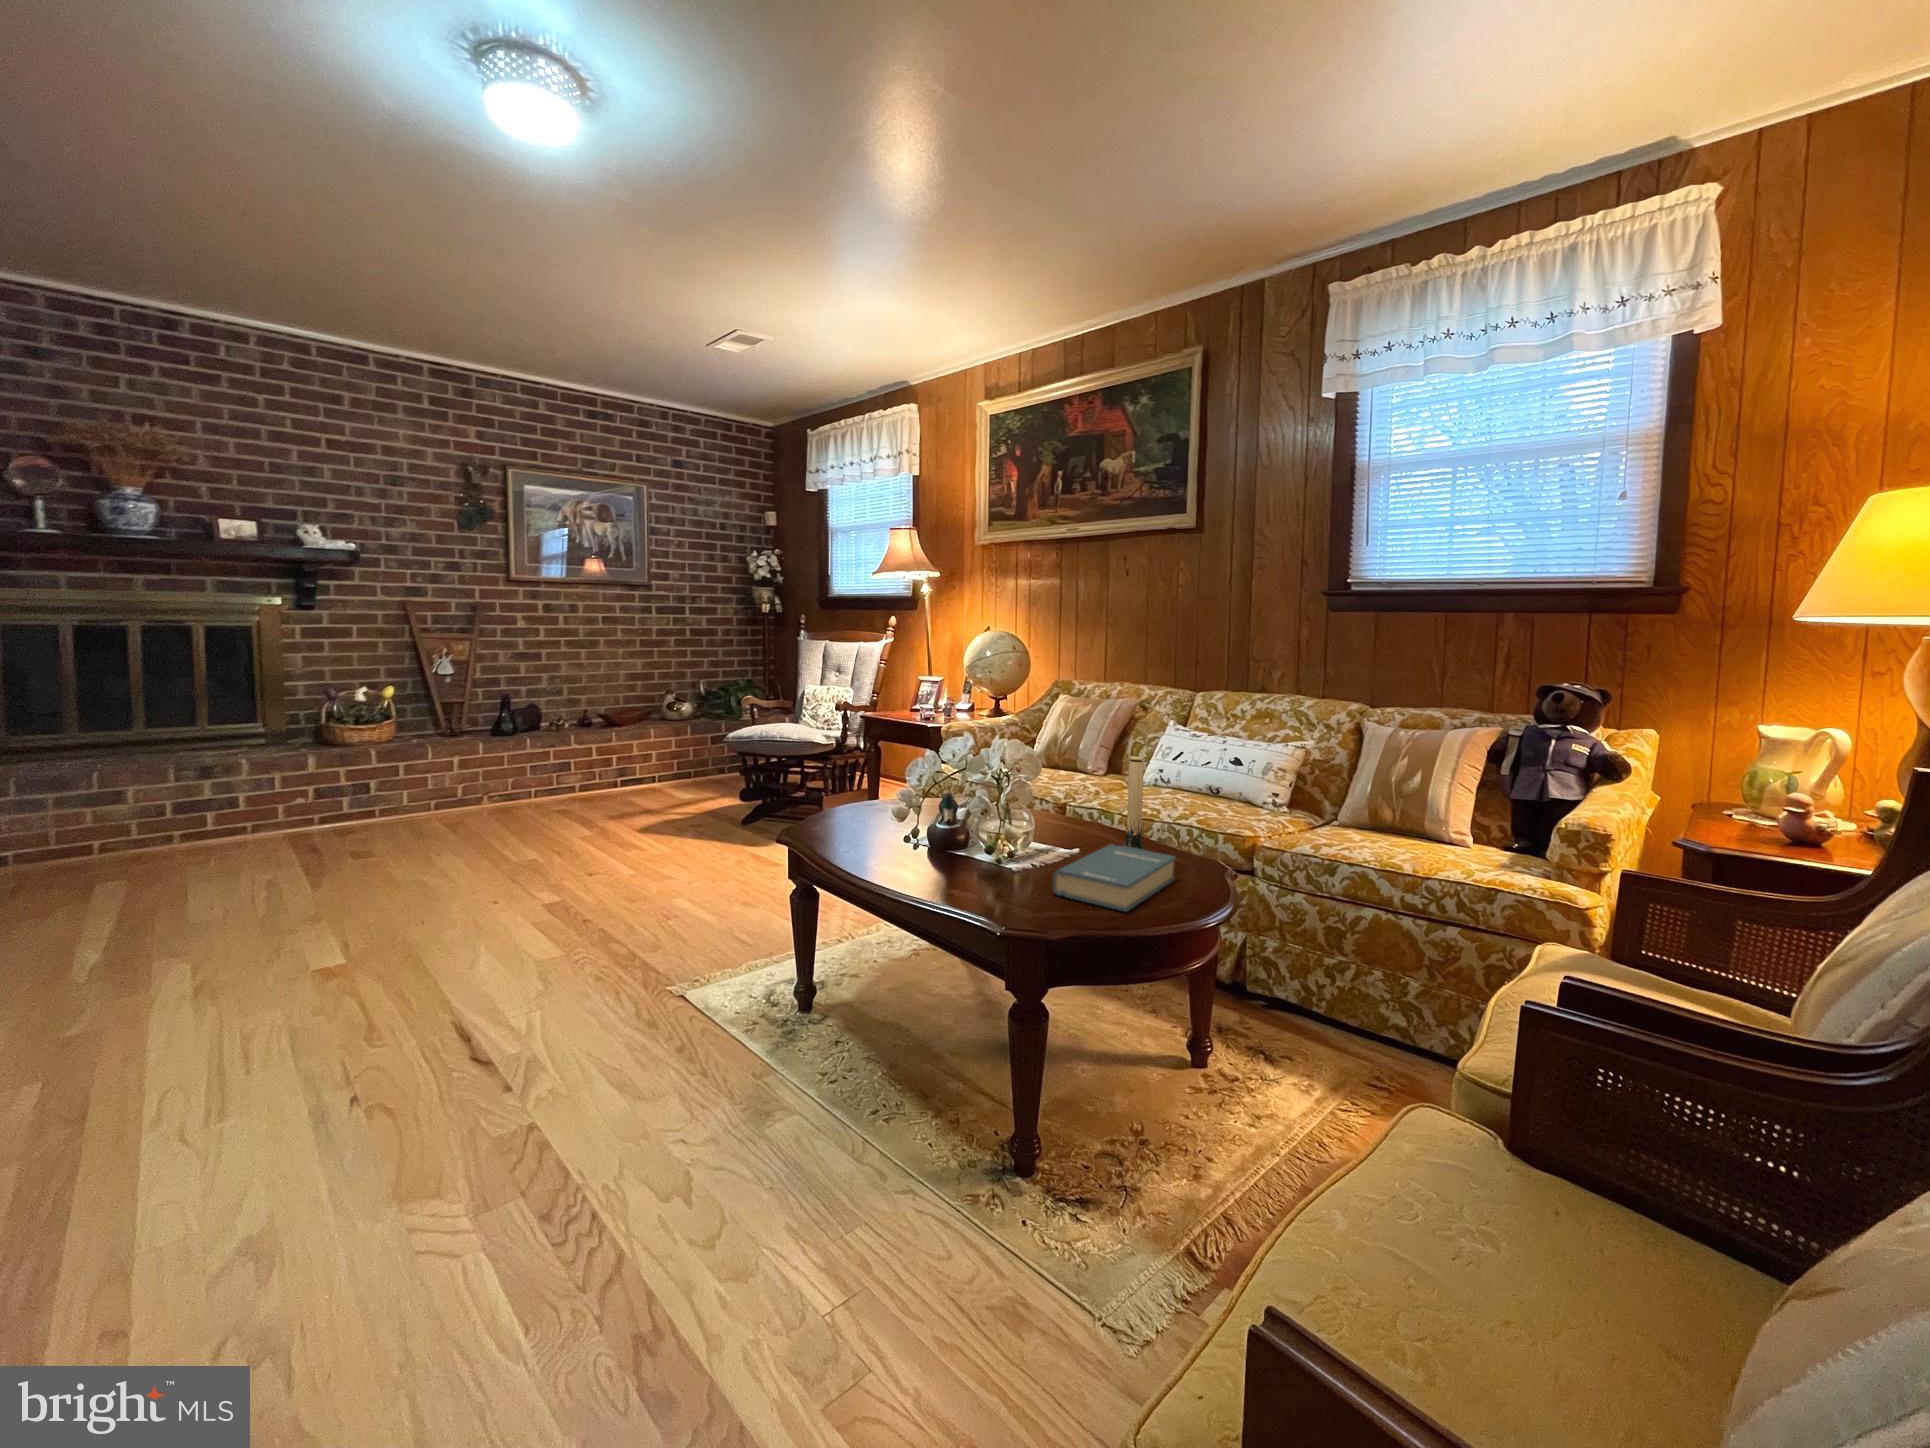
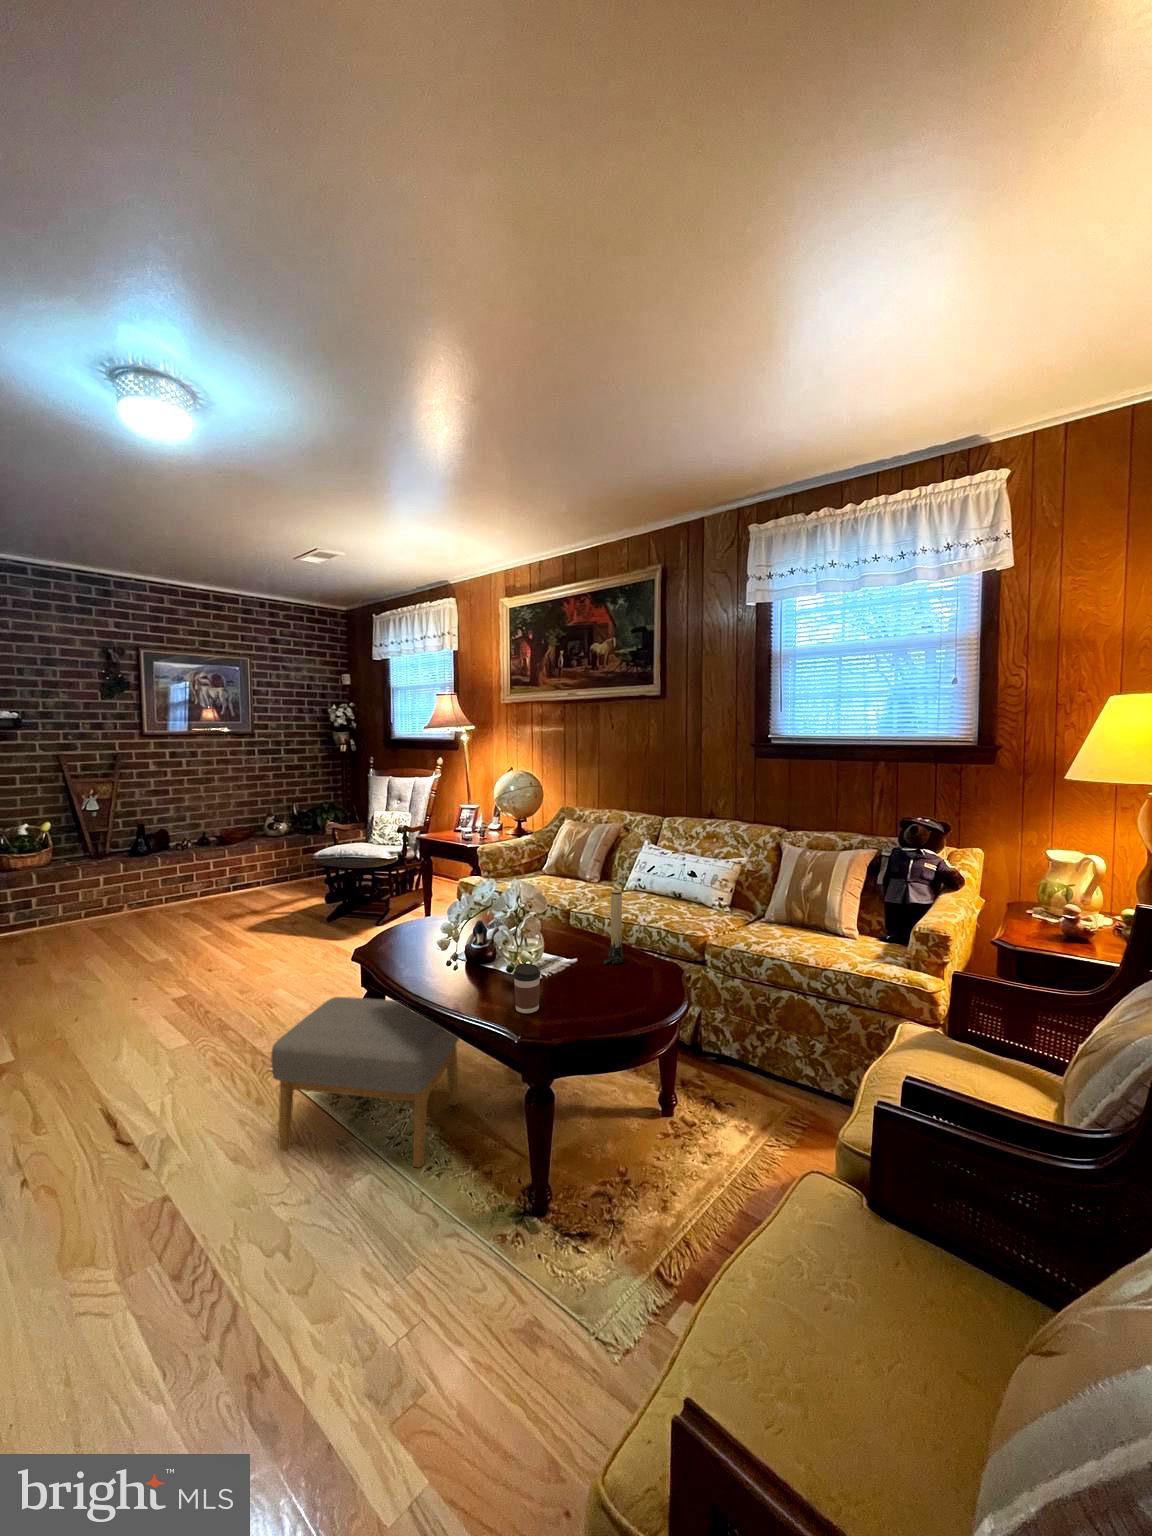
coffee cup: none [996,840,1033,905] -> present [513,963,541,1013]
hardback book: present [1053,844,1176,911] -> none [556,956,646,1015]
footstool: none [669,891,920,1110] -> present [271,997,459,1167]

